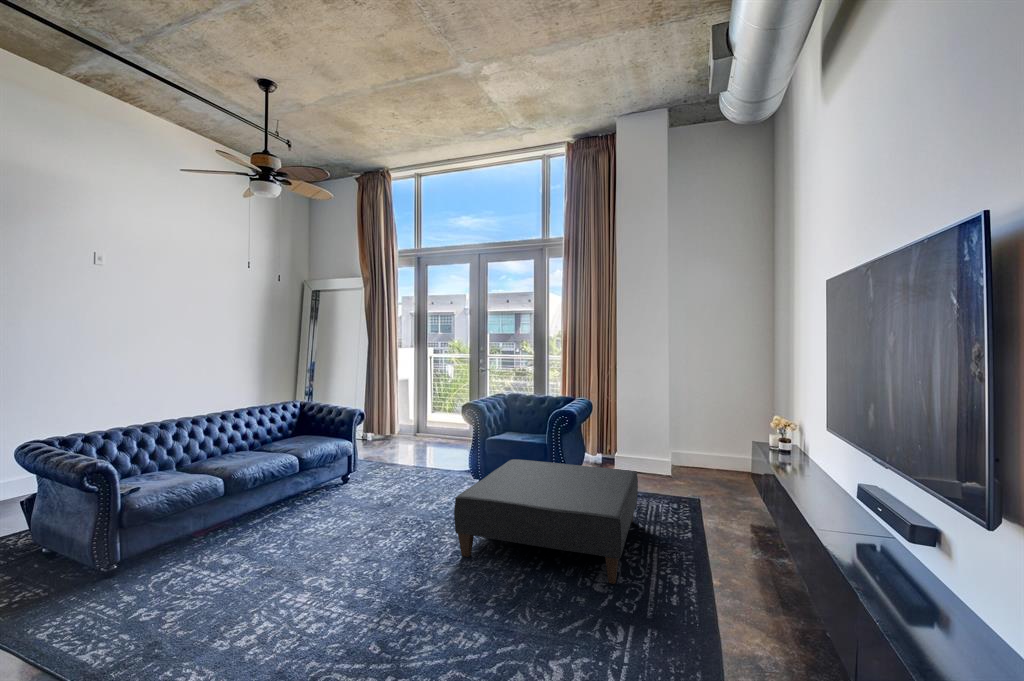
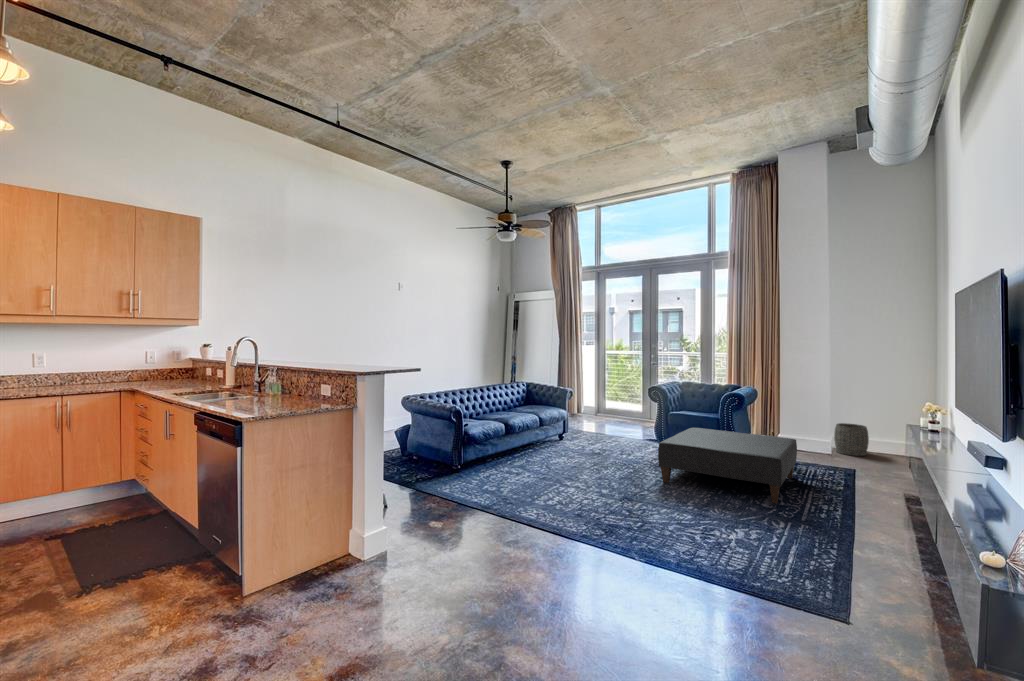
woven basket: none [674,436,708,475] -> present [834,423,869,456]

